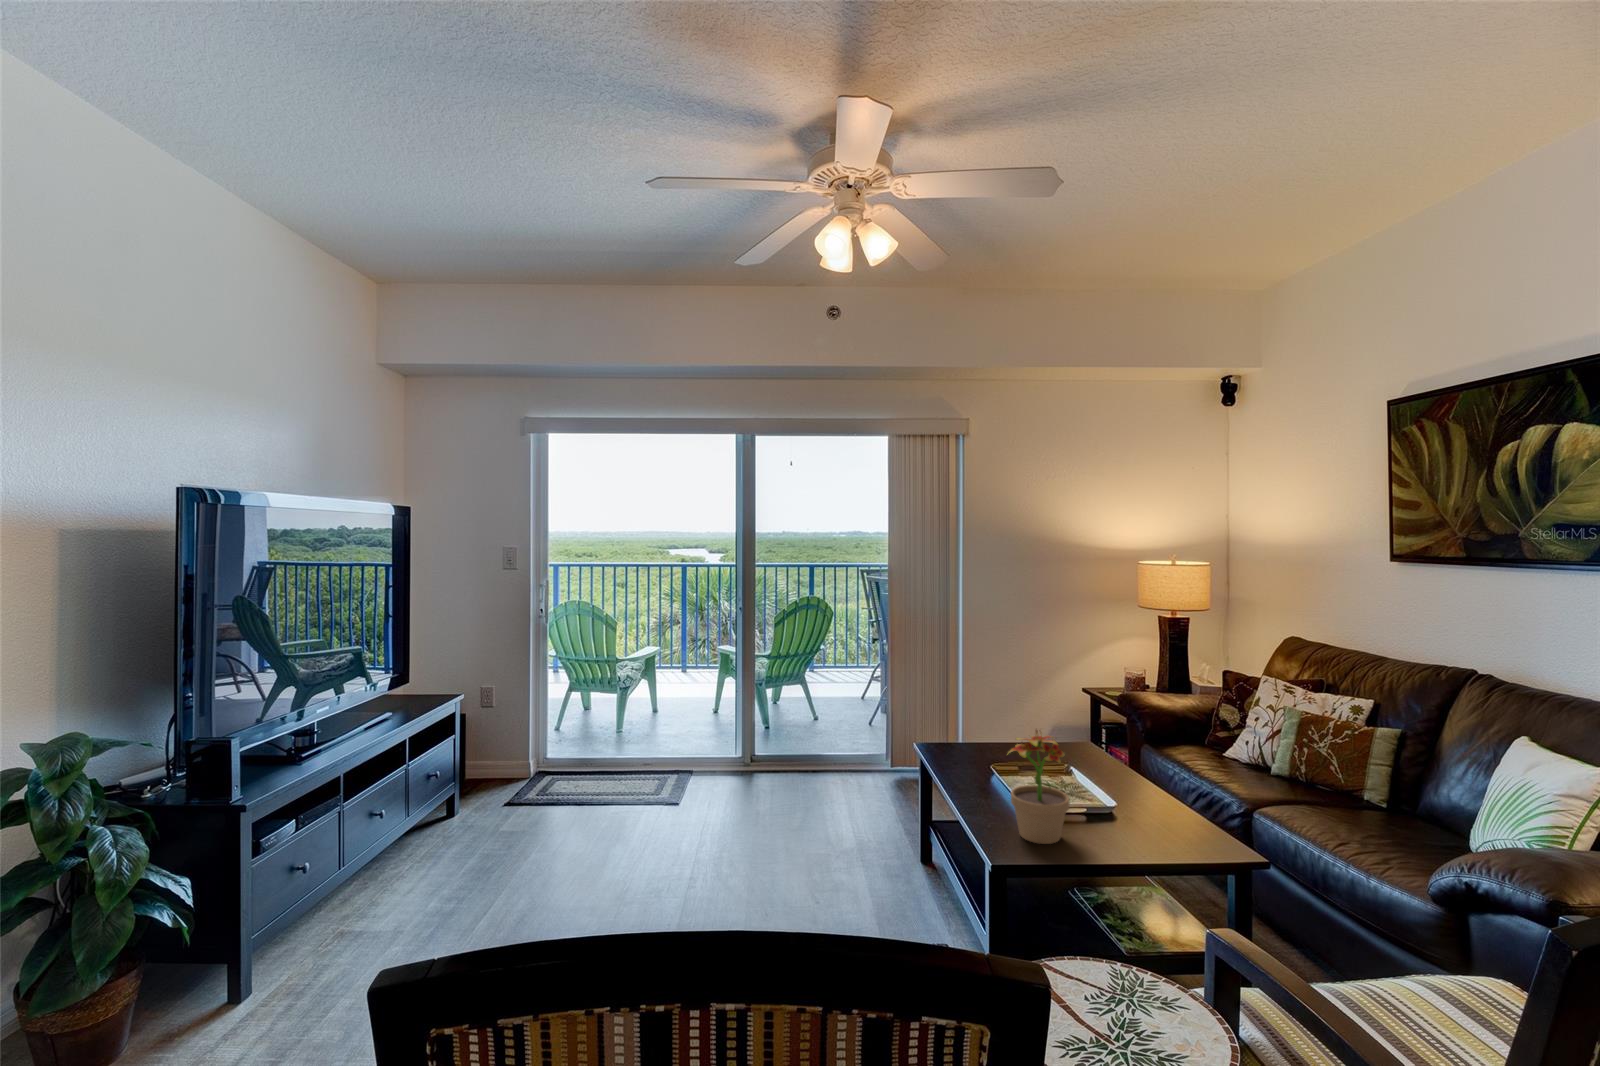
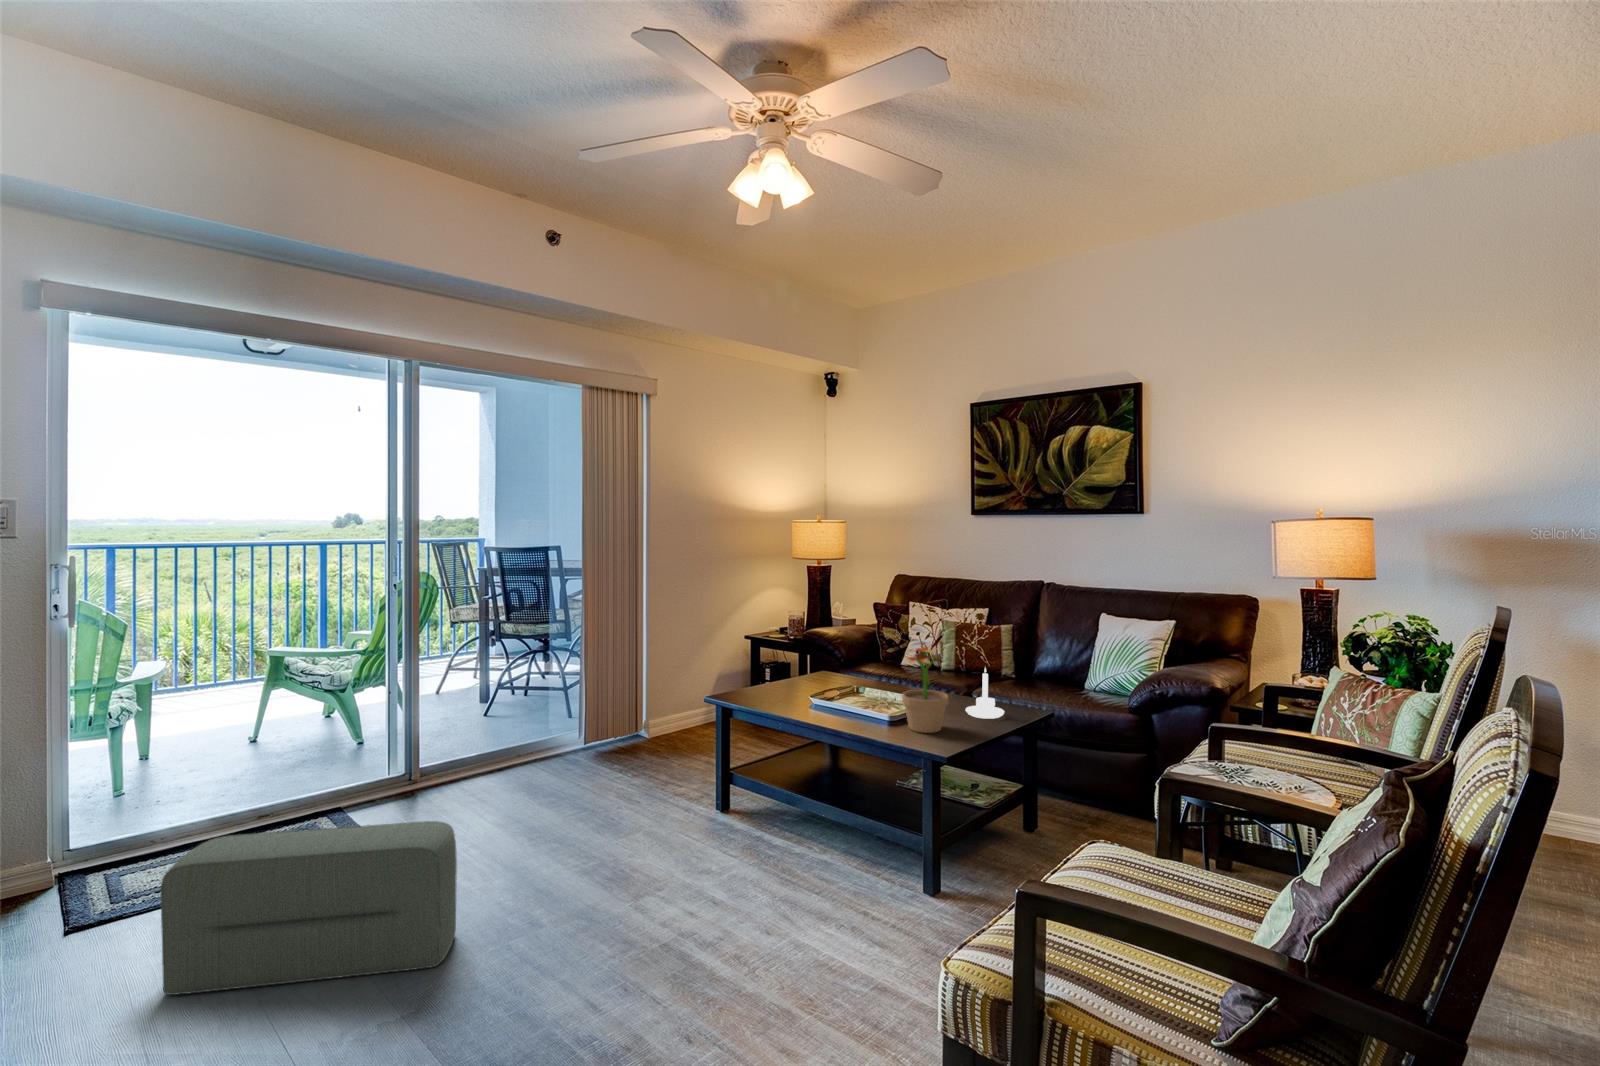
pouf: none [481,769,623,901] -> present [160,821,457,995]
candle holder: none [1128,778,1184,852] -> present [966,668,1004,719]

